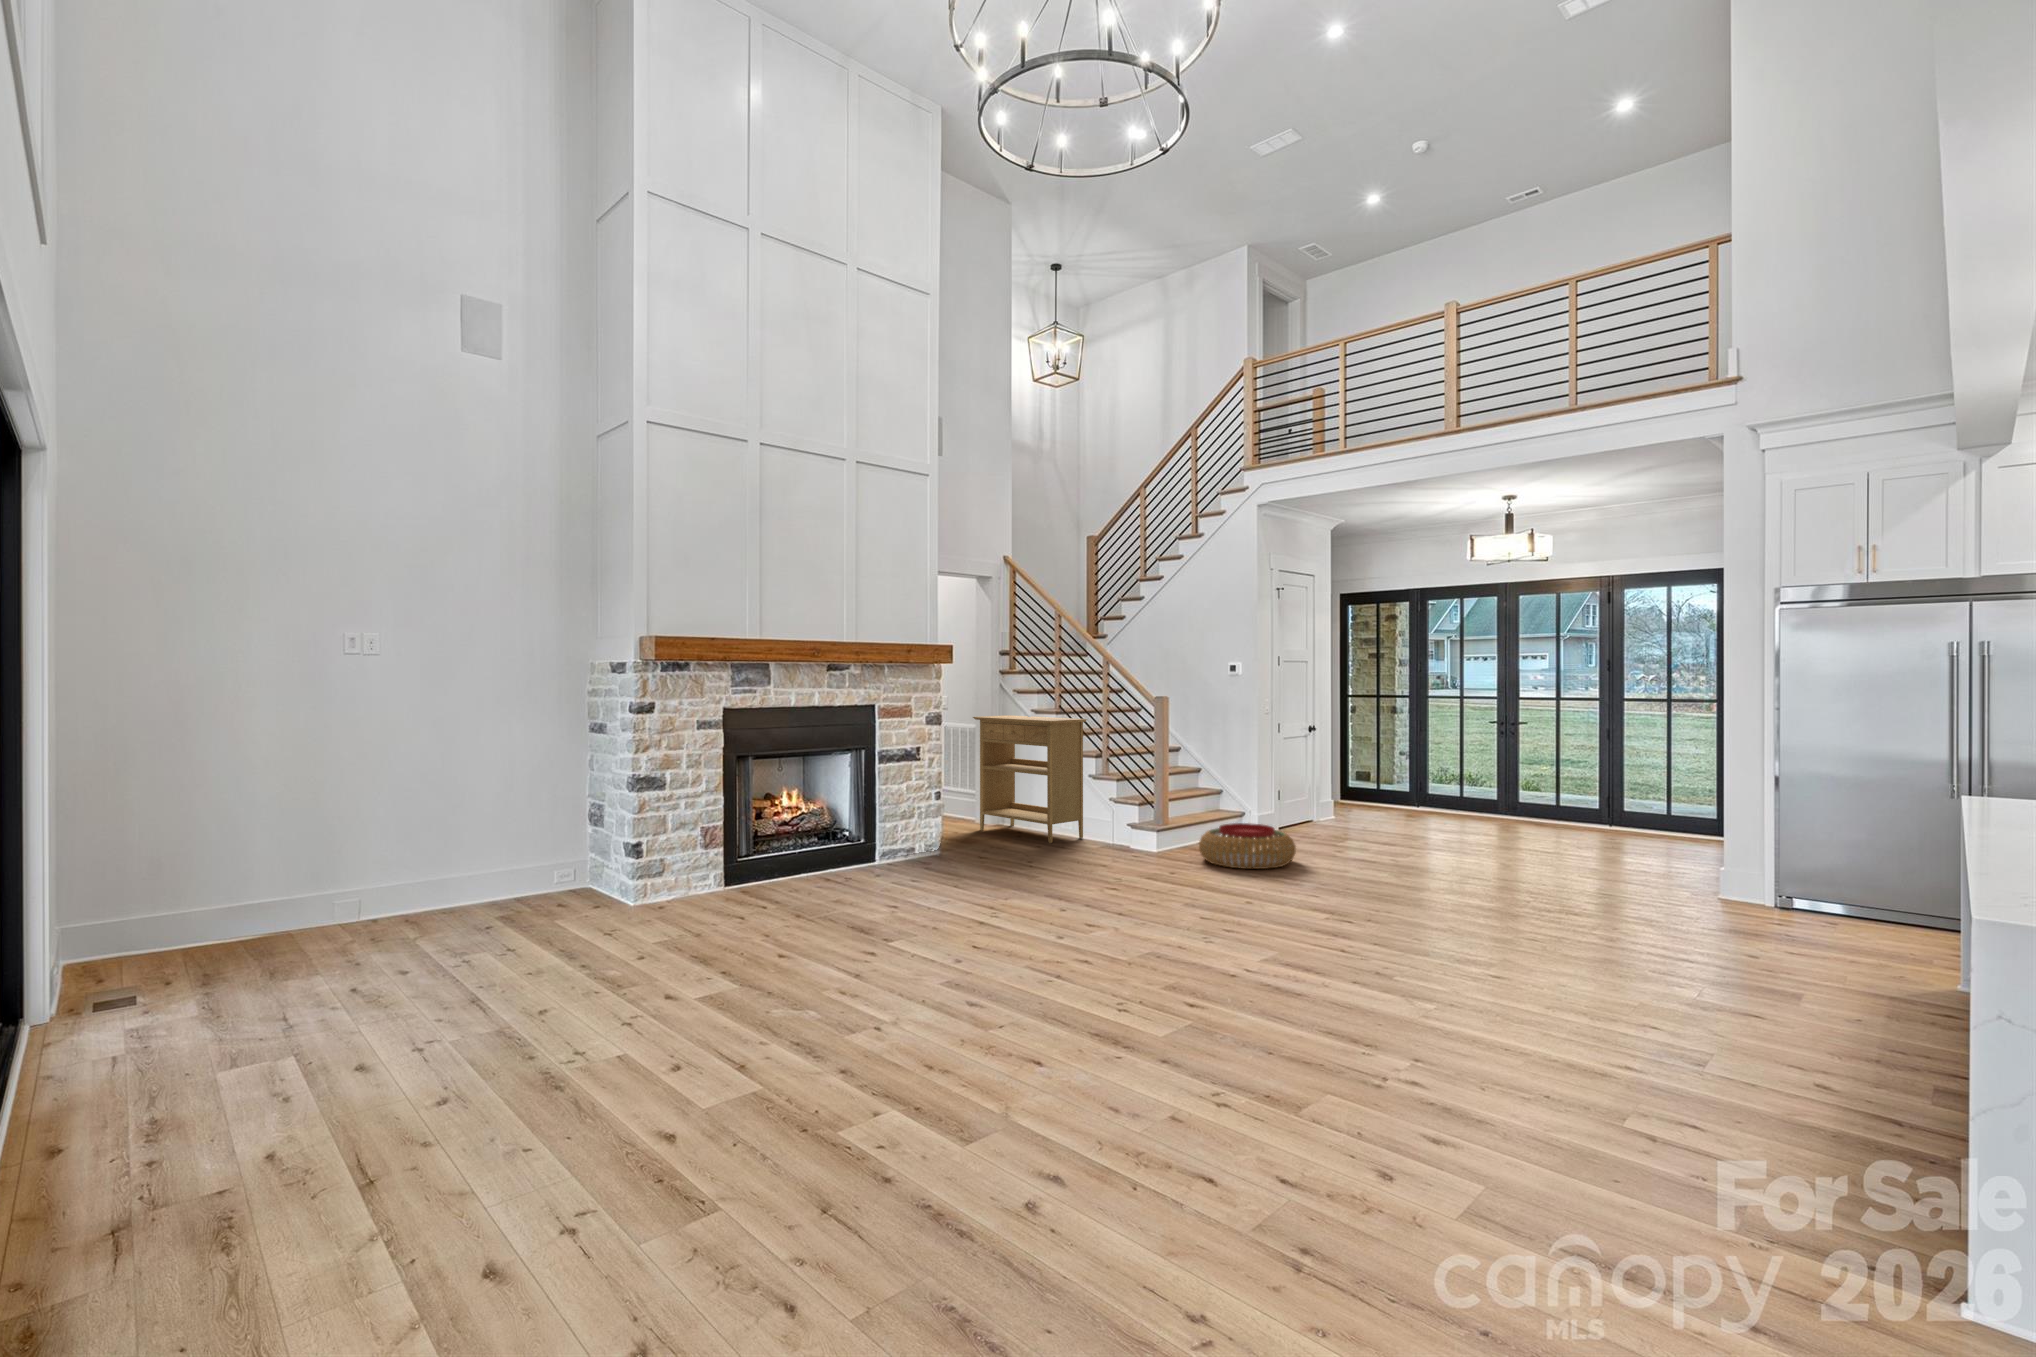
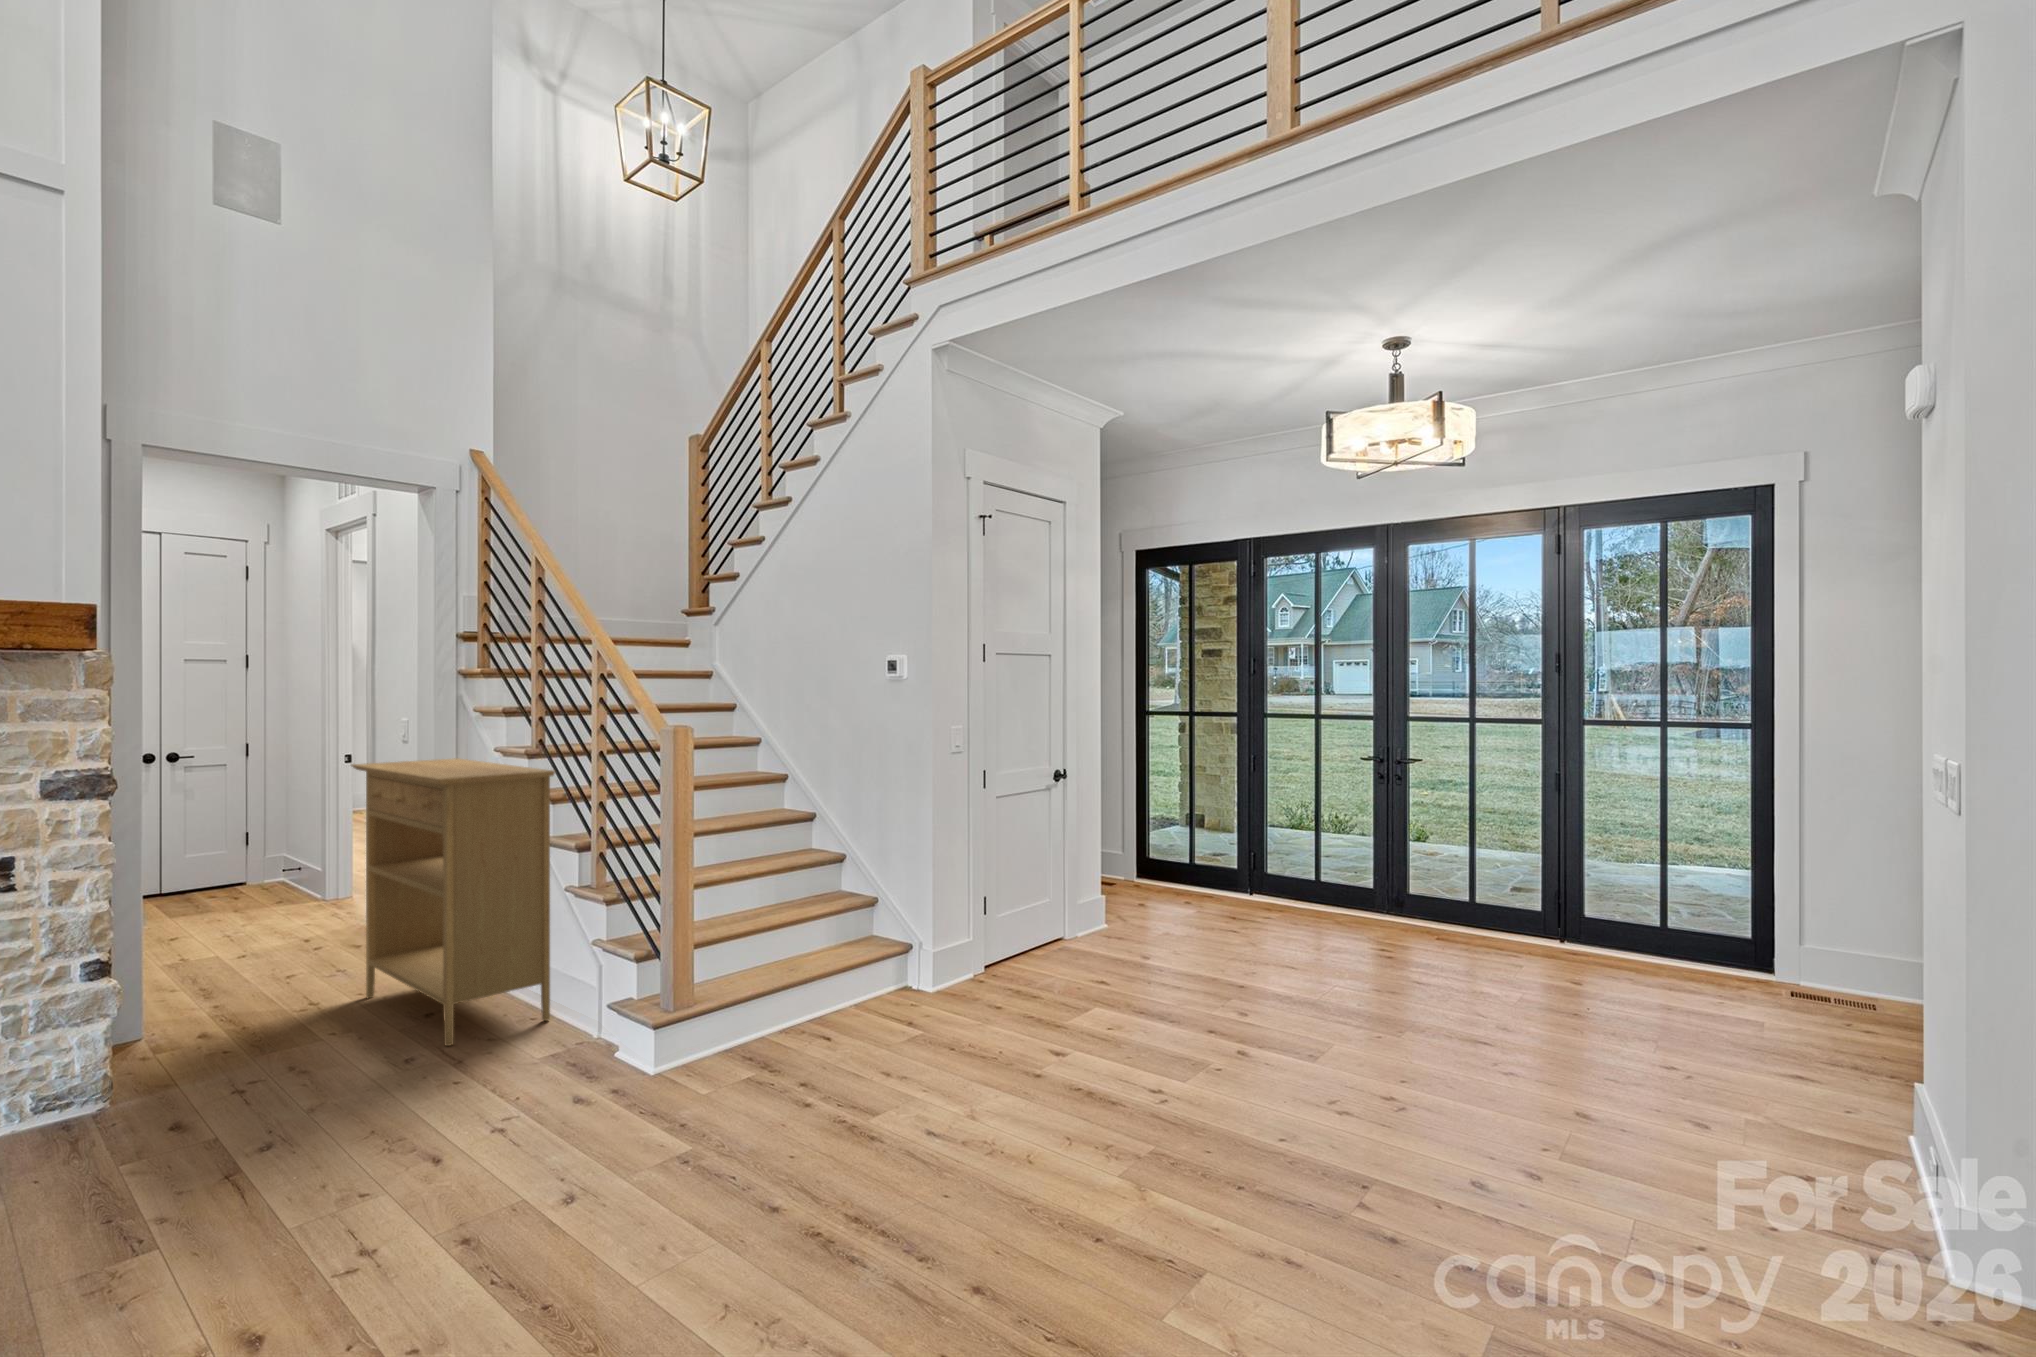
pouf: present [1199,823,1296,869] -> none [710,1012,935,1154]

